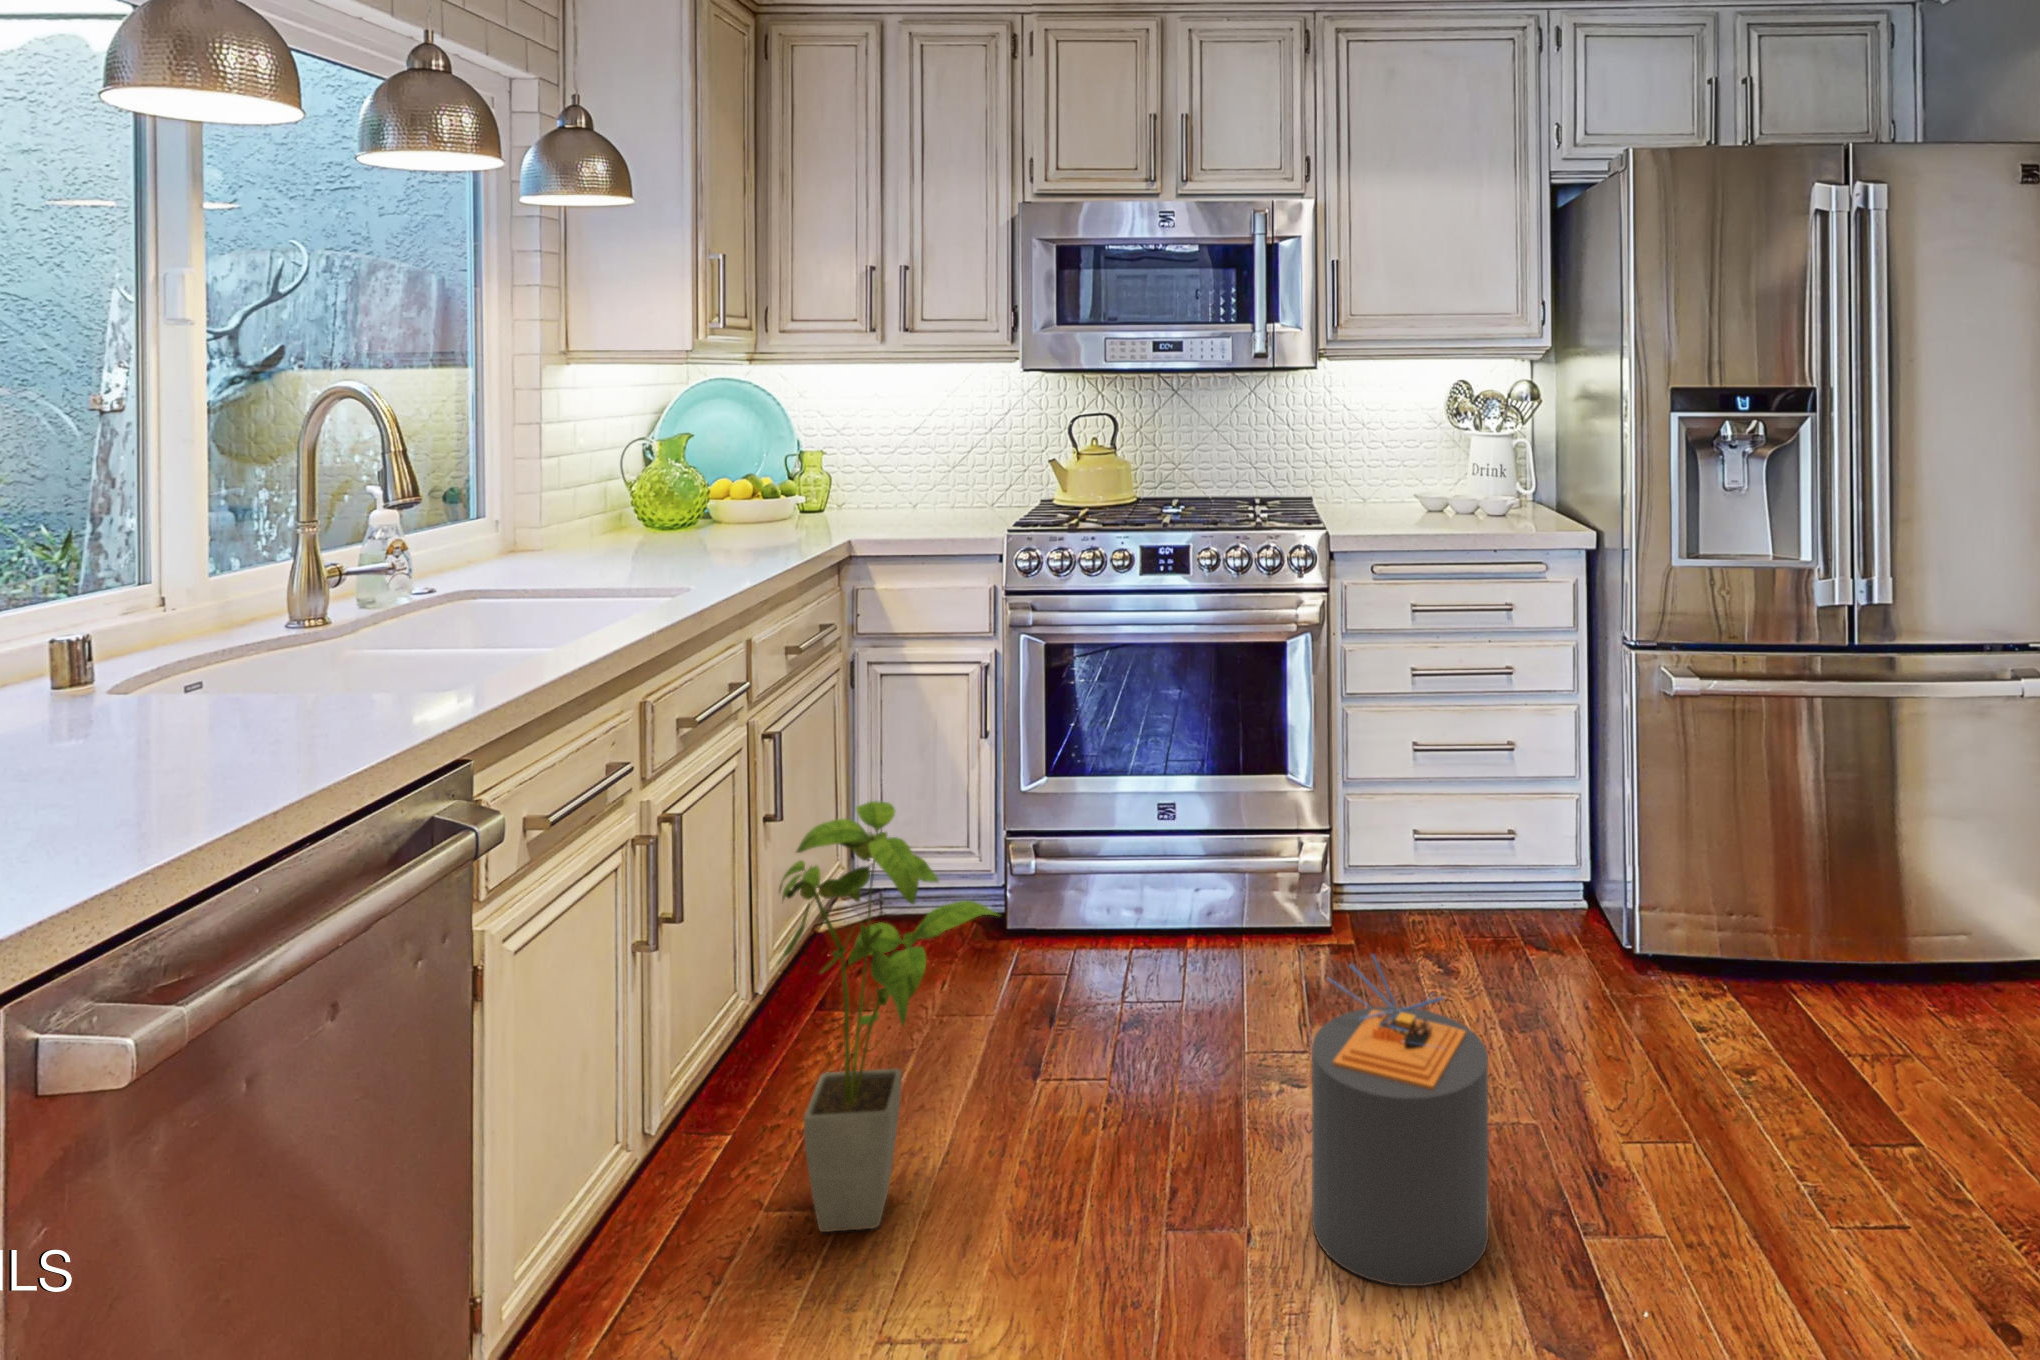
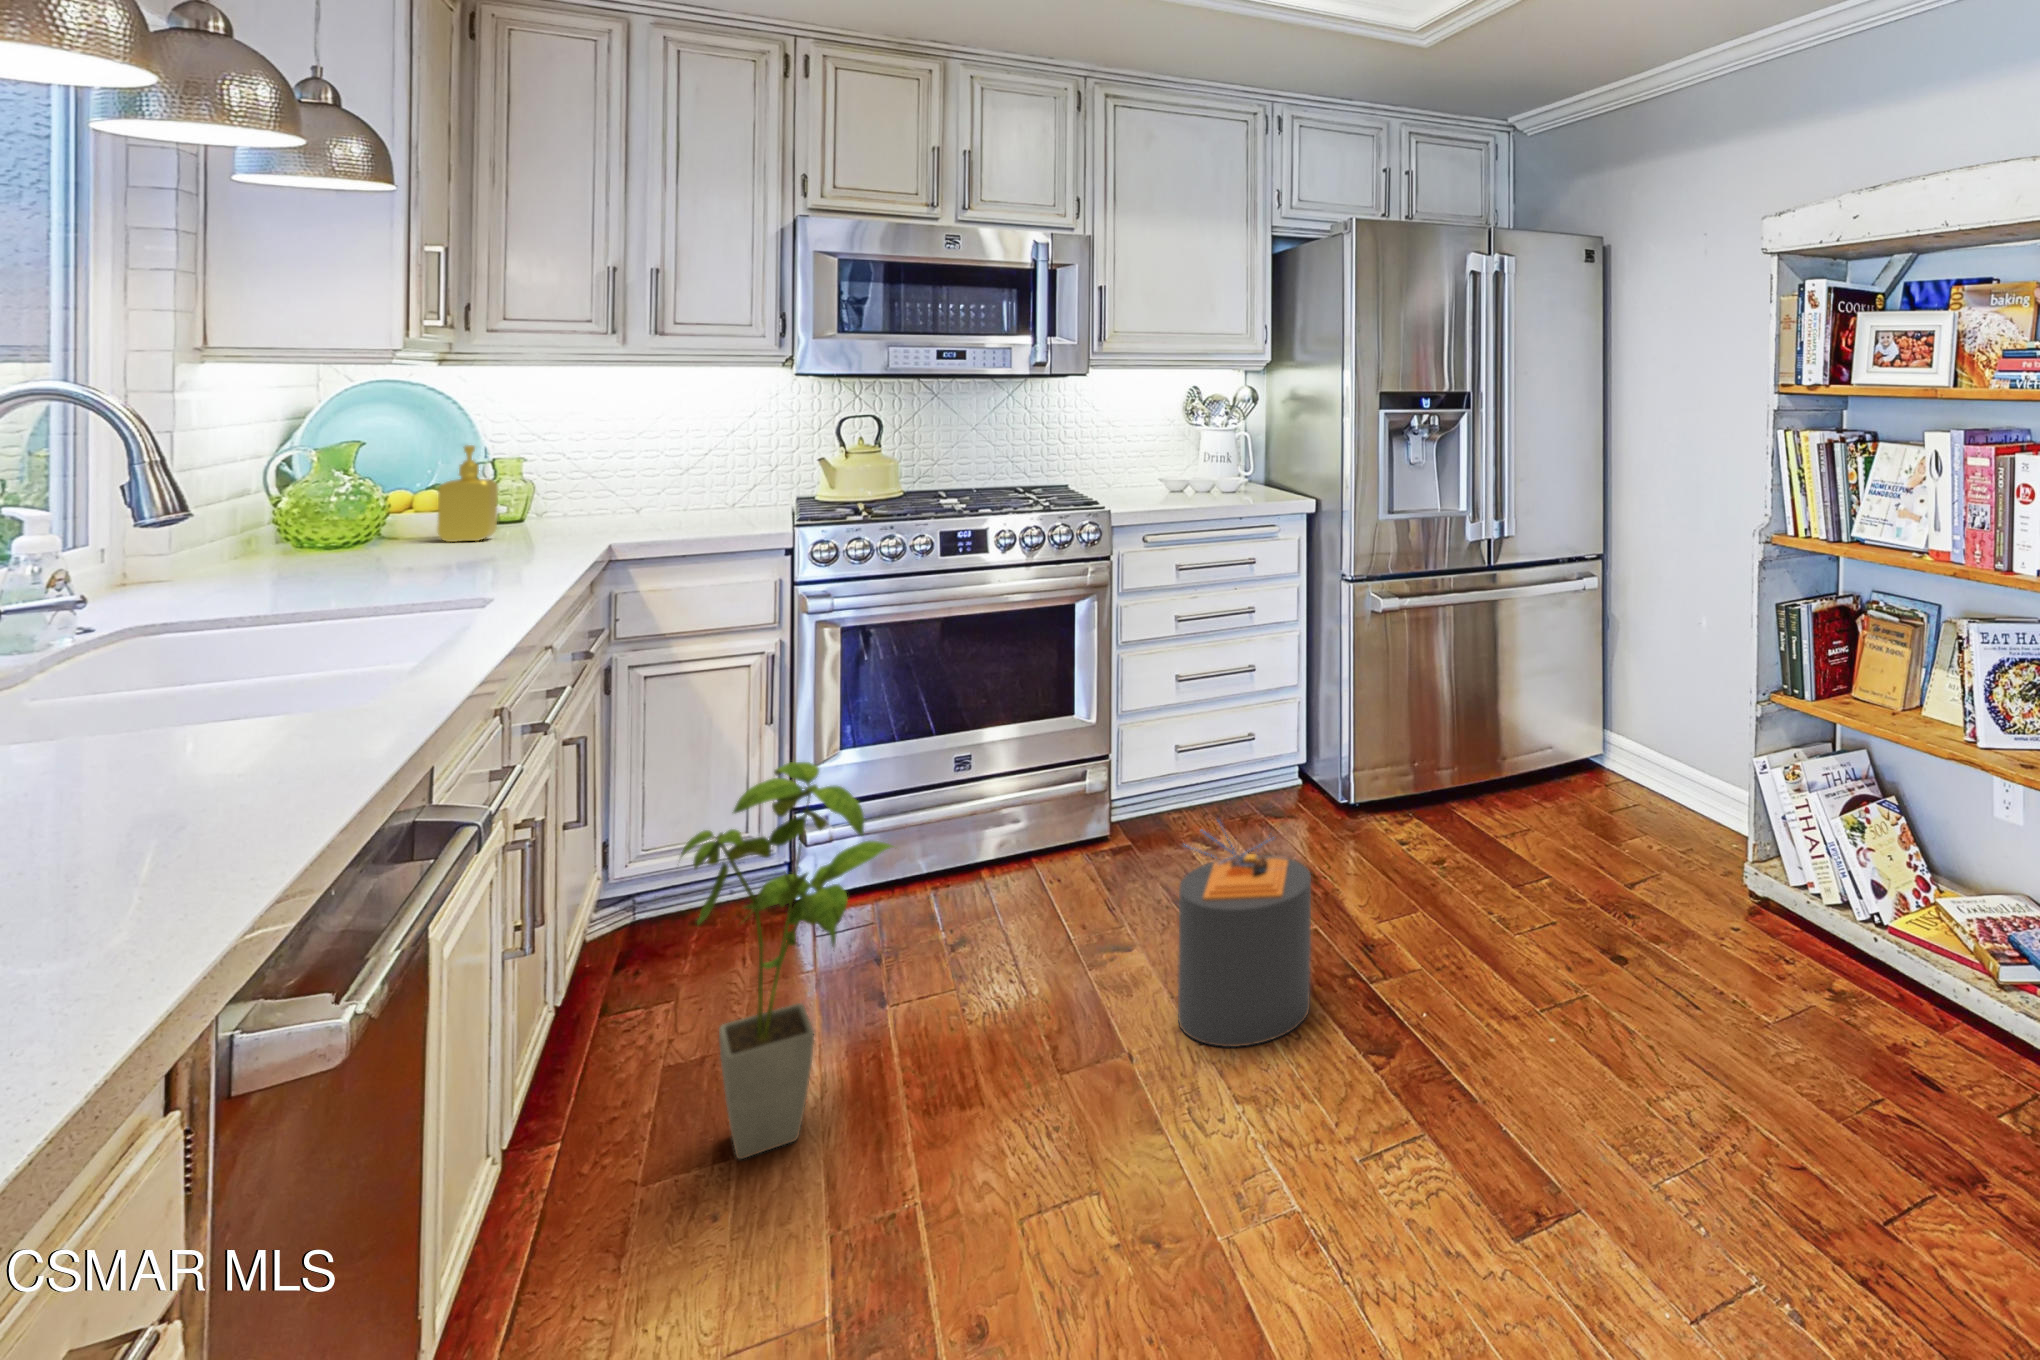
soap dispenser: none [723,438,770,528] -> present [437,445,498,542]

